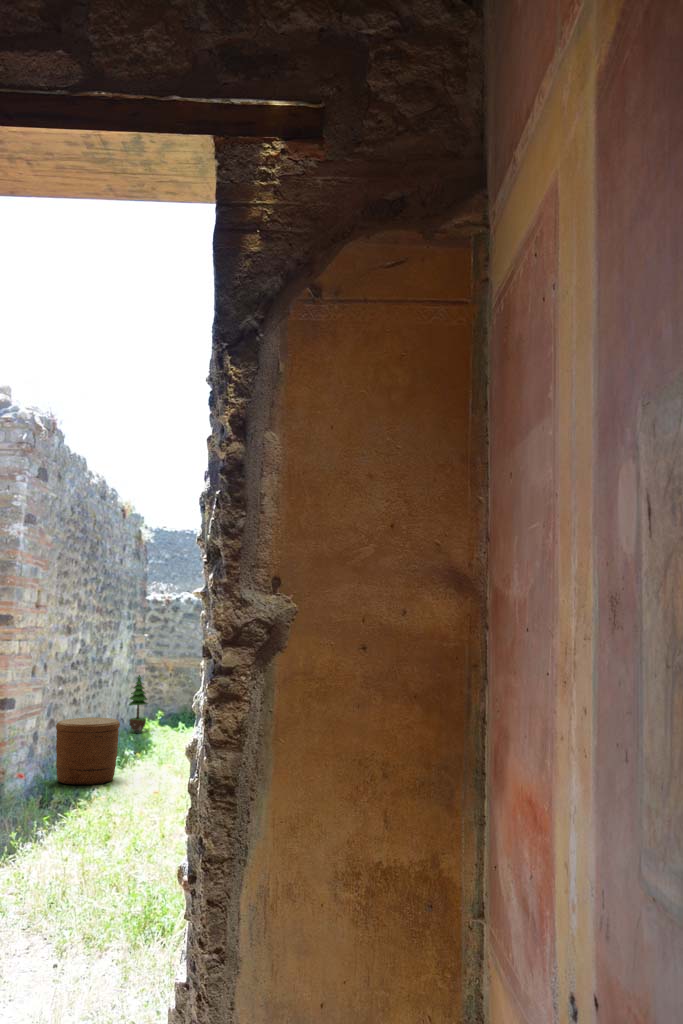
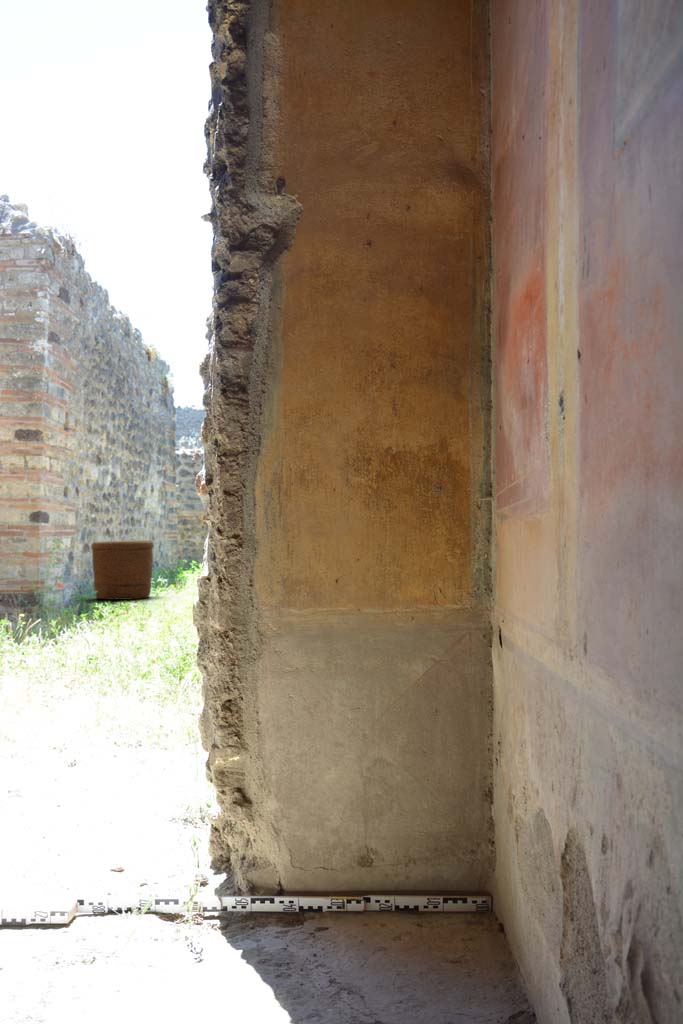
potted tree: present [129,675,148,733] -> none [162,519,183,577]

